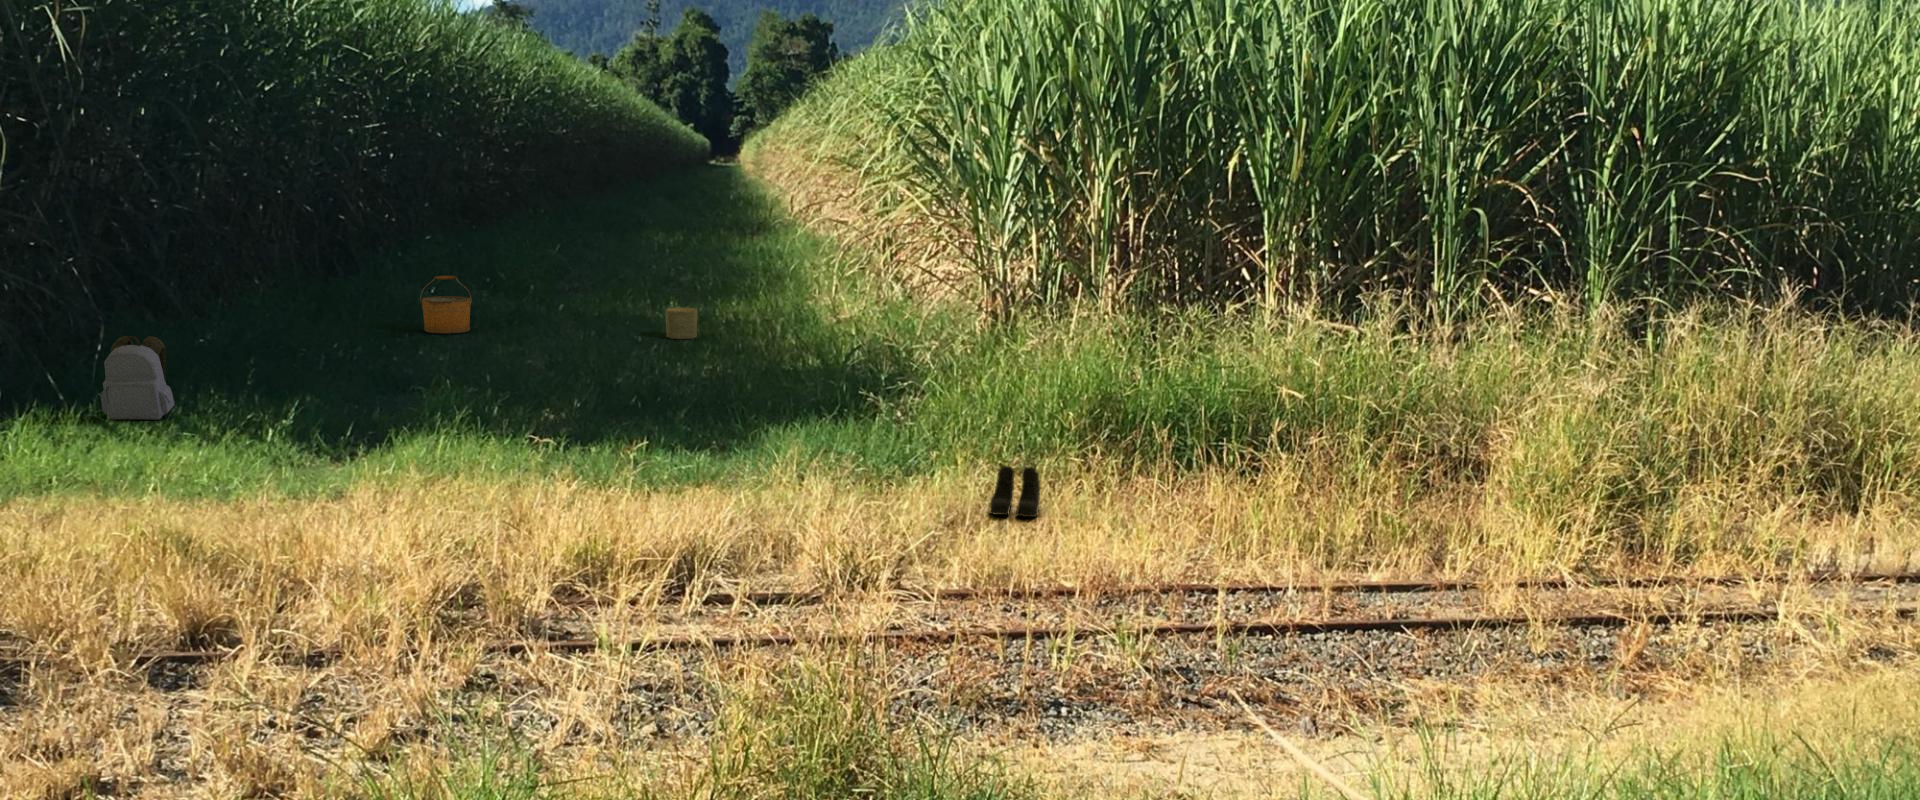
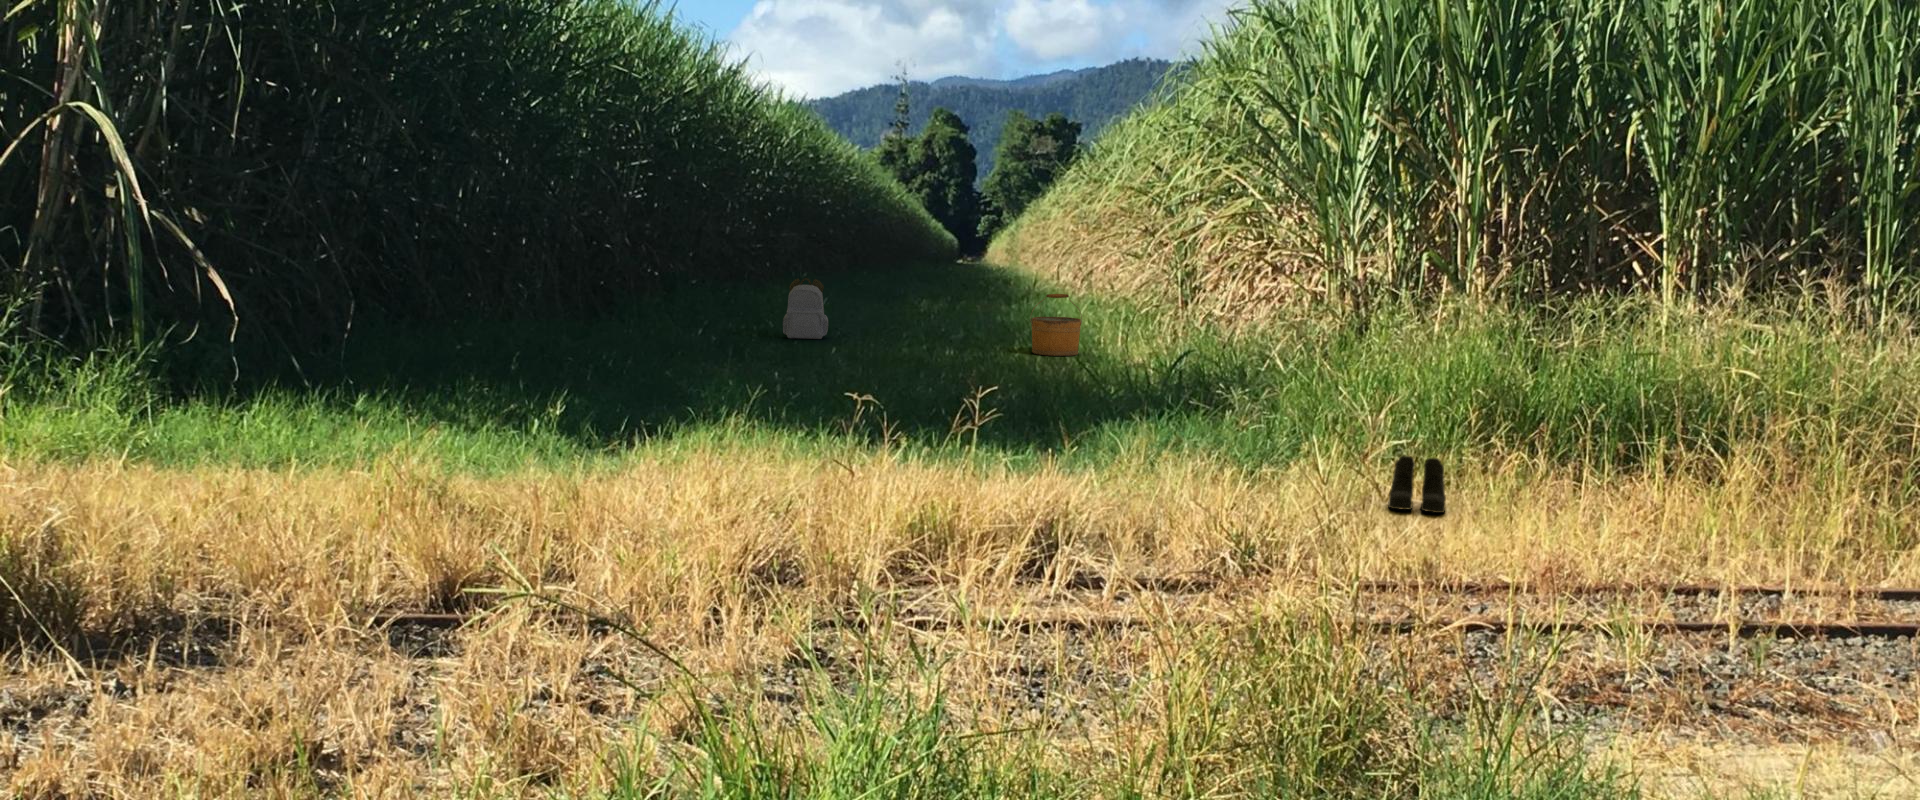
bucket: present [421,276,472,333] -> present [1030,294,1082,356]
planter: present [666,308,697,339] -> none [957,317,990,349]
backpack: present [101,335,175,420] -> present [783,278,828,339]

